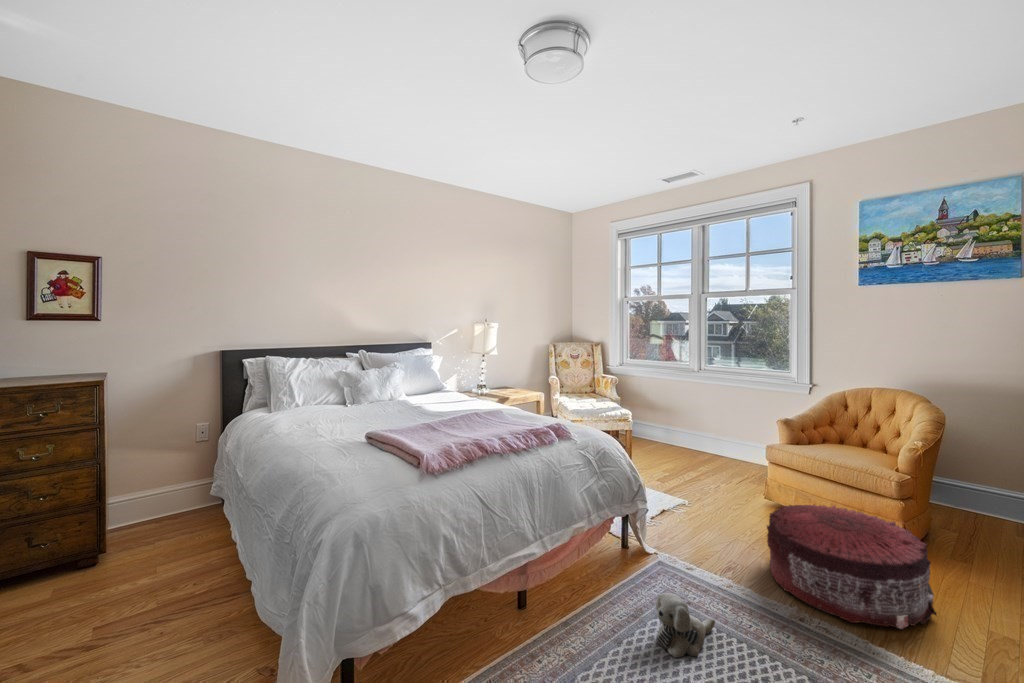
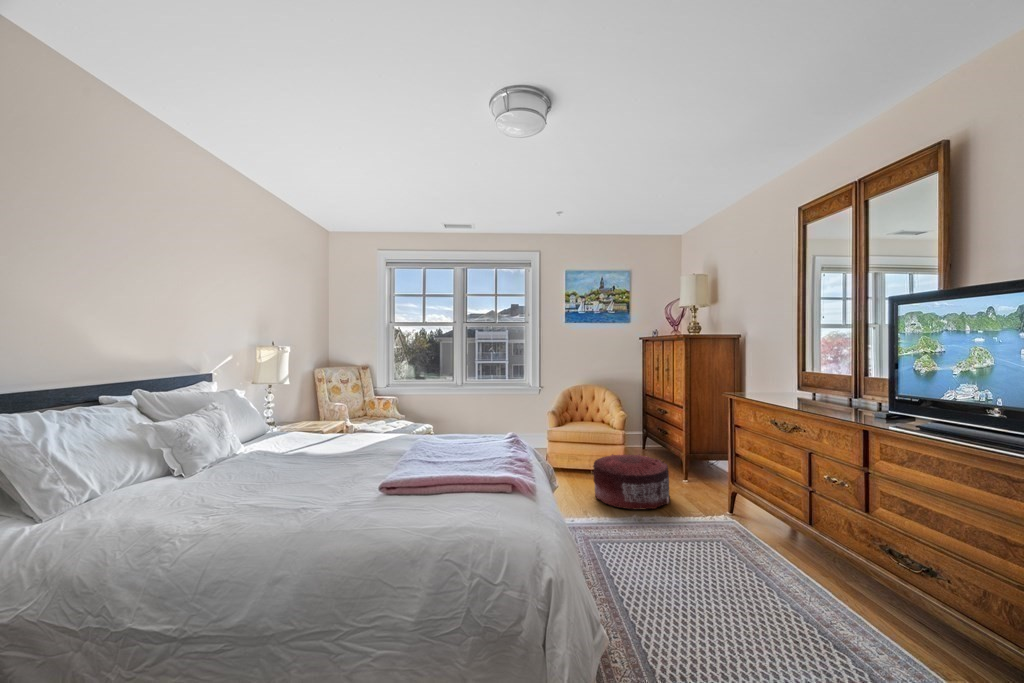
plush toy: present [656,593,715,657] -> none [605,520,638,557]

